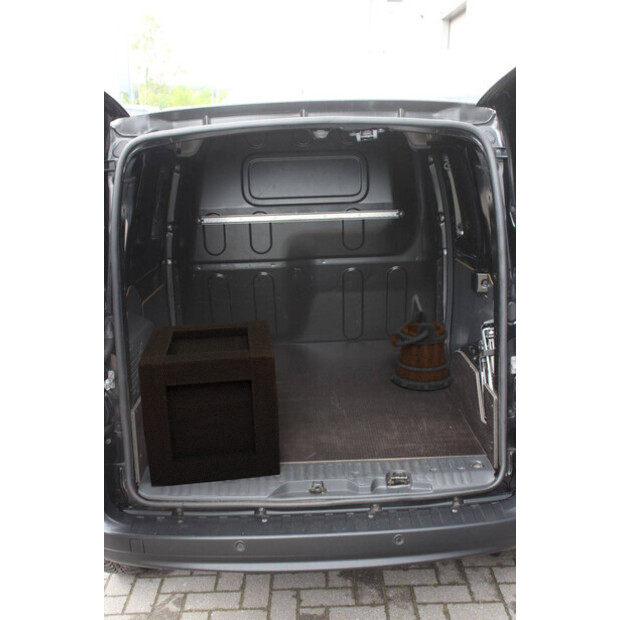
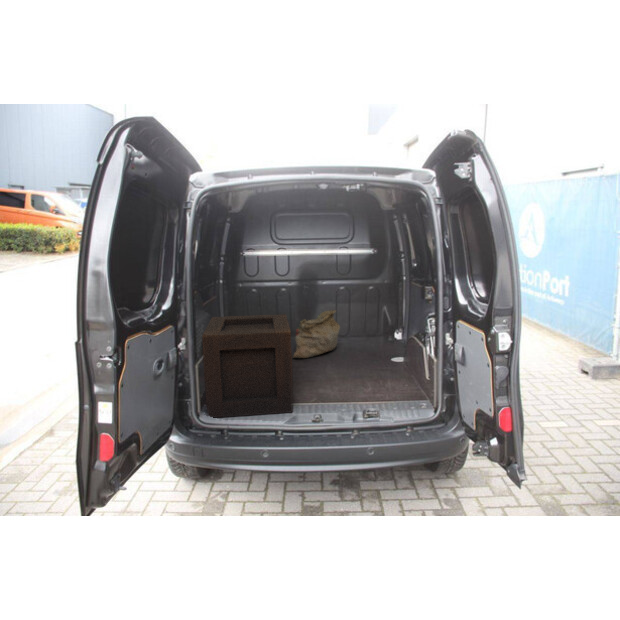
bag: none [277,303,349,378] -> present [293,310,340,358]
bucket: present [390,310,453,390] -> none [367,314,411,367]

